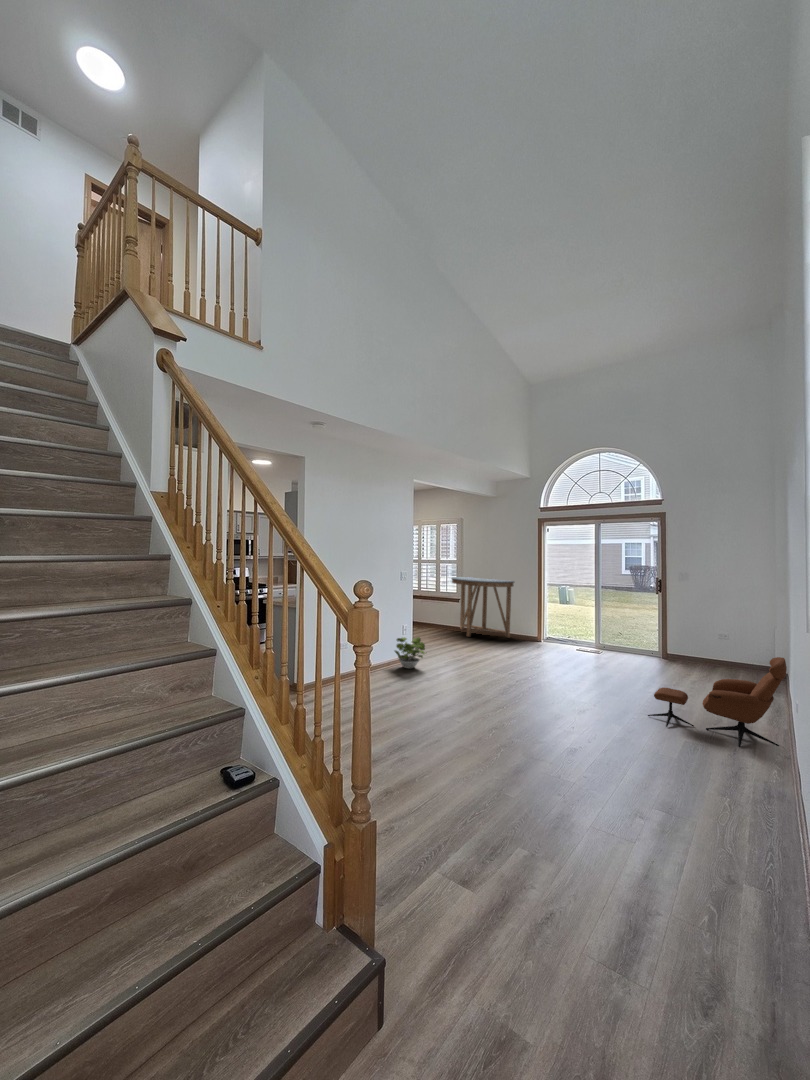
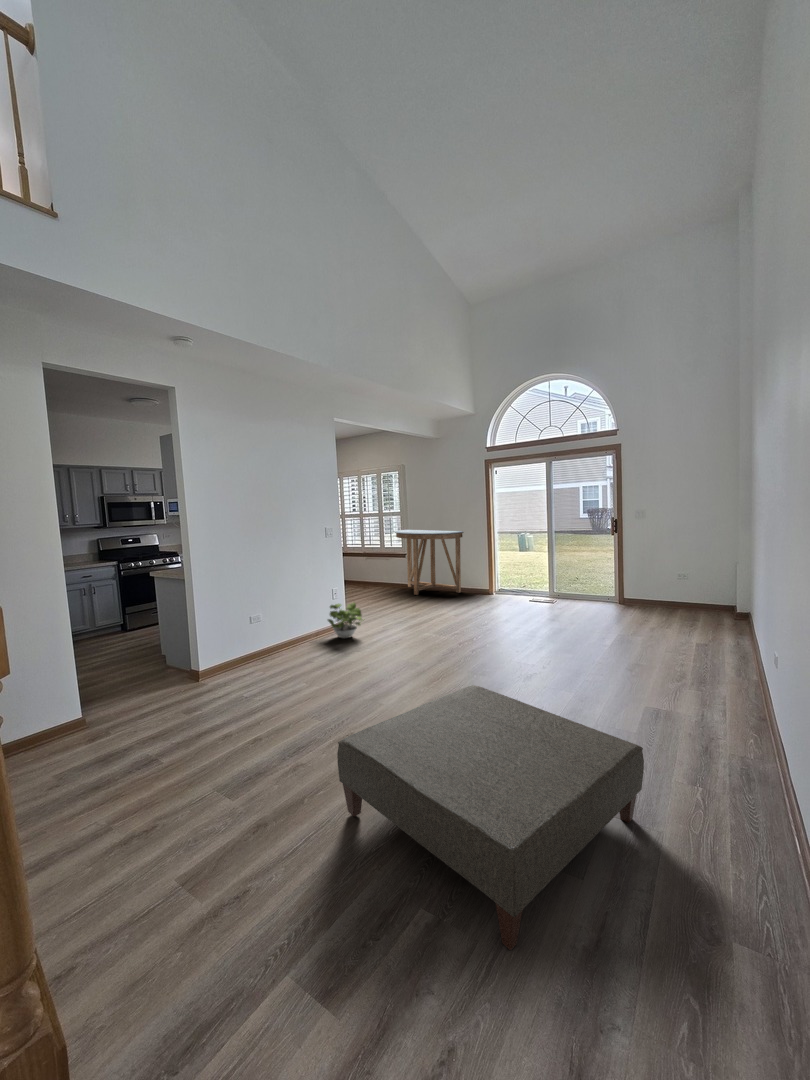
lounge chair: present [648,657,787,747] -> none [607,602,758,704]
ottoman: none [425,708,675,893] -> present [337,685,644,950]

